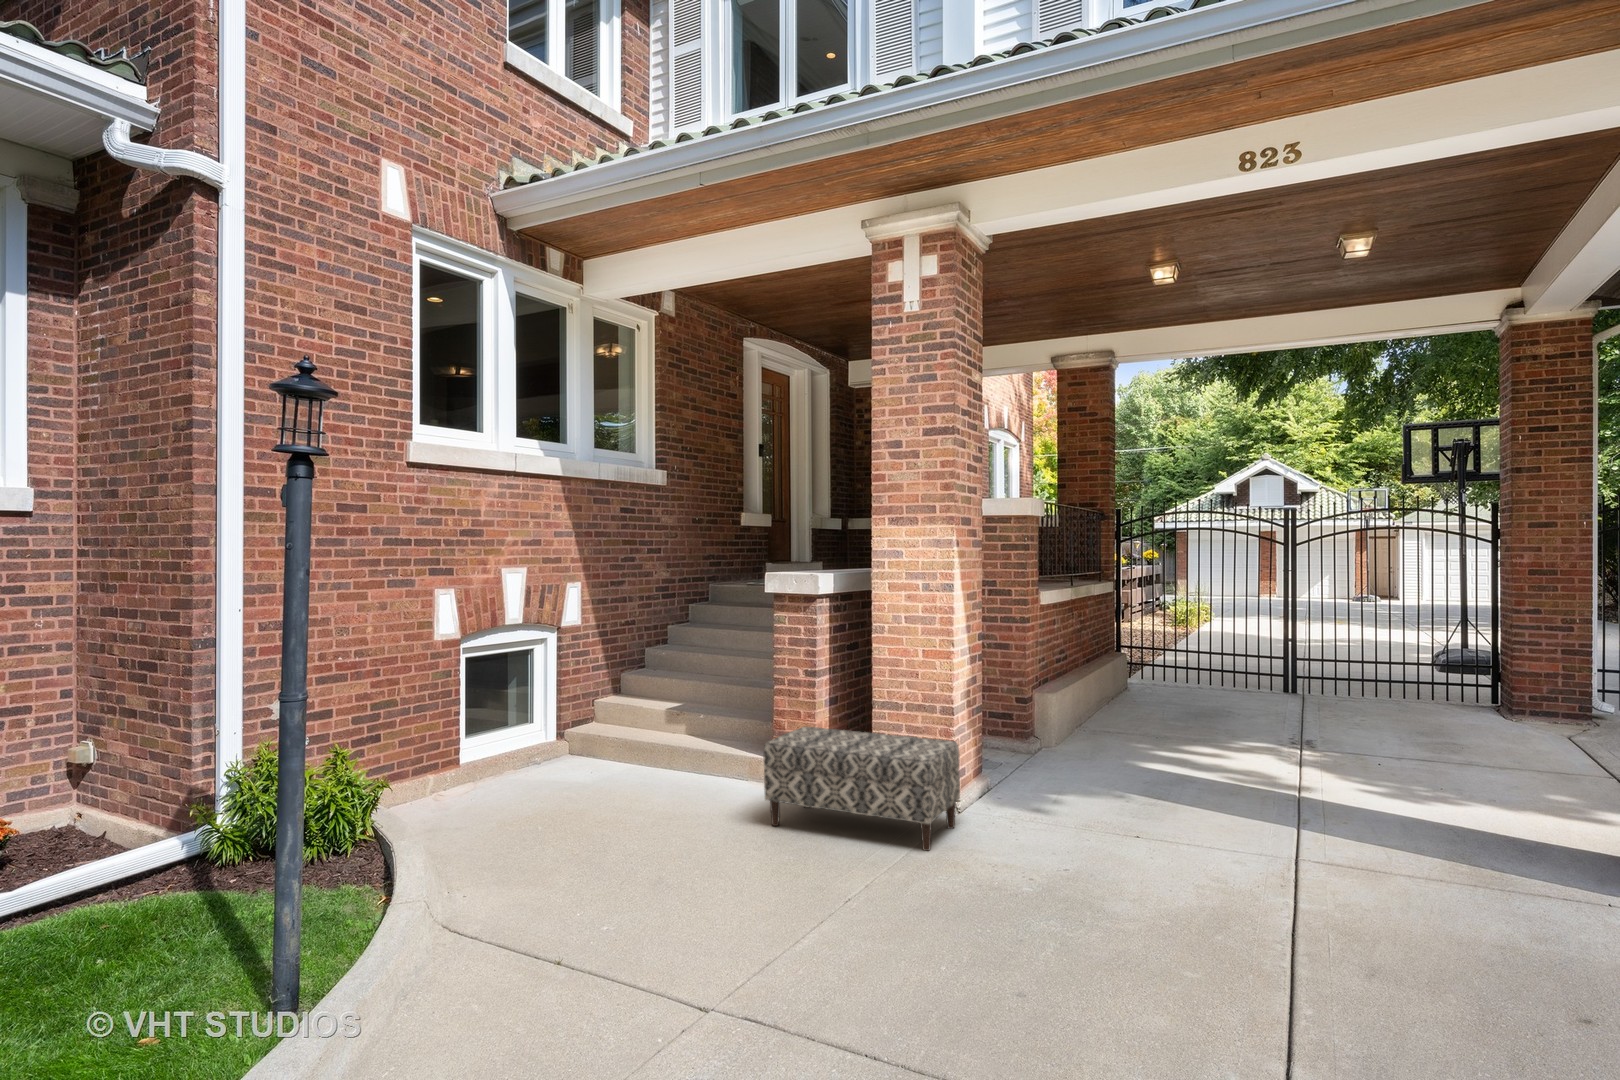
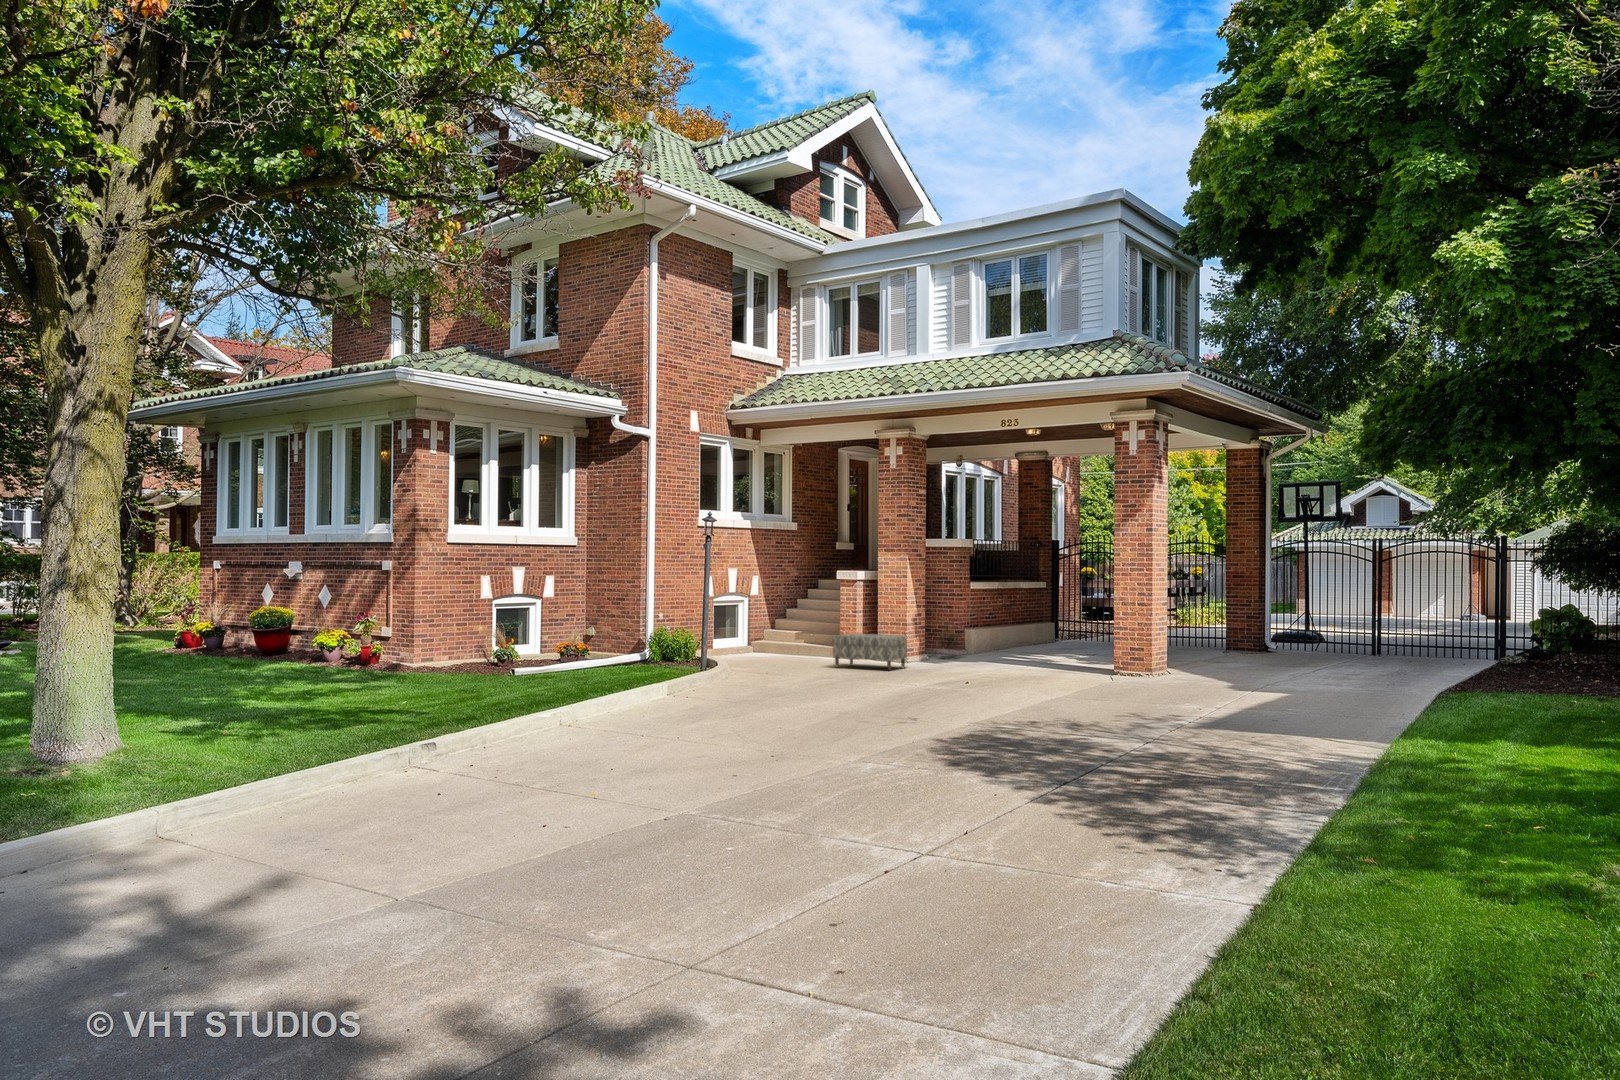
potted tree: none [979,676,1036,764] -> present [939,624,959,659]

